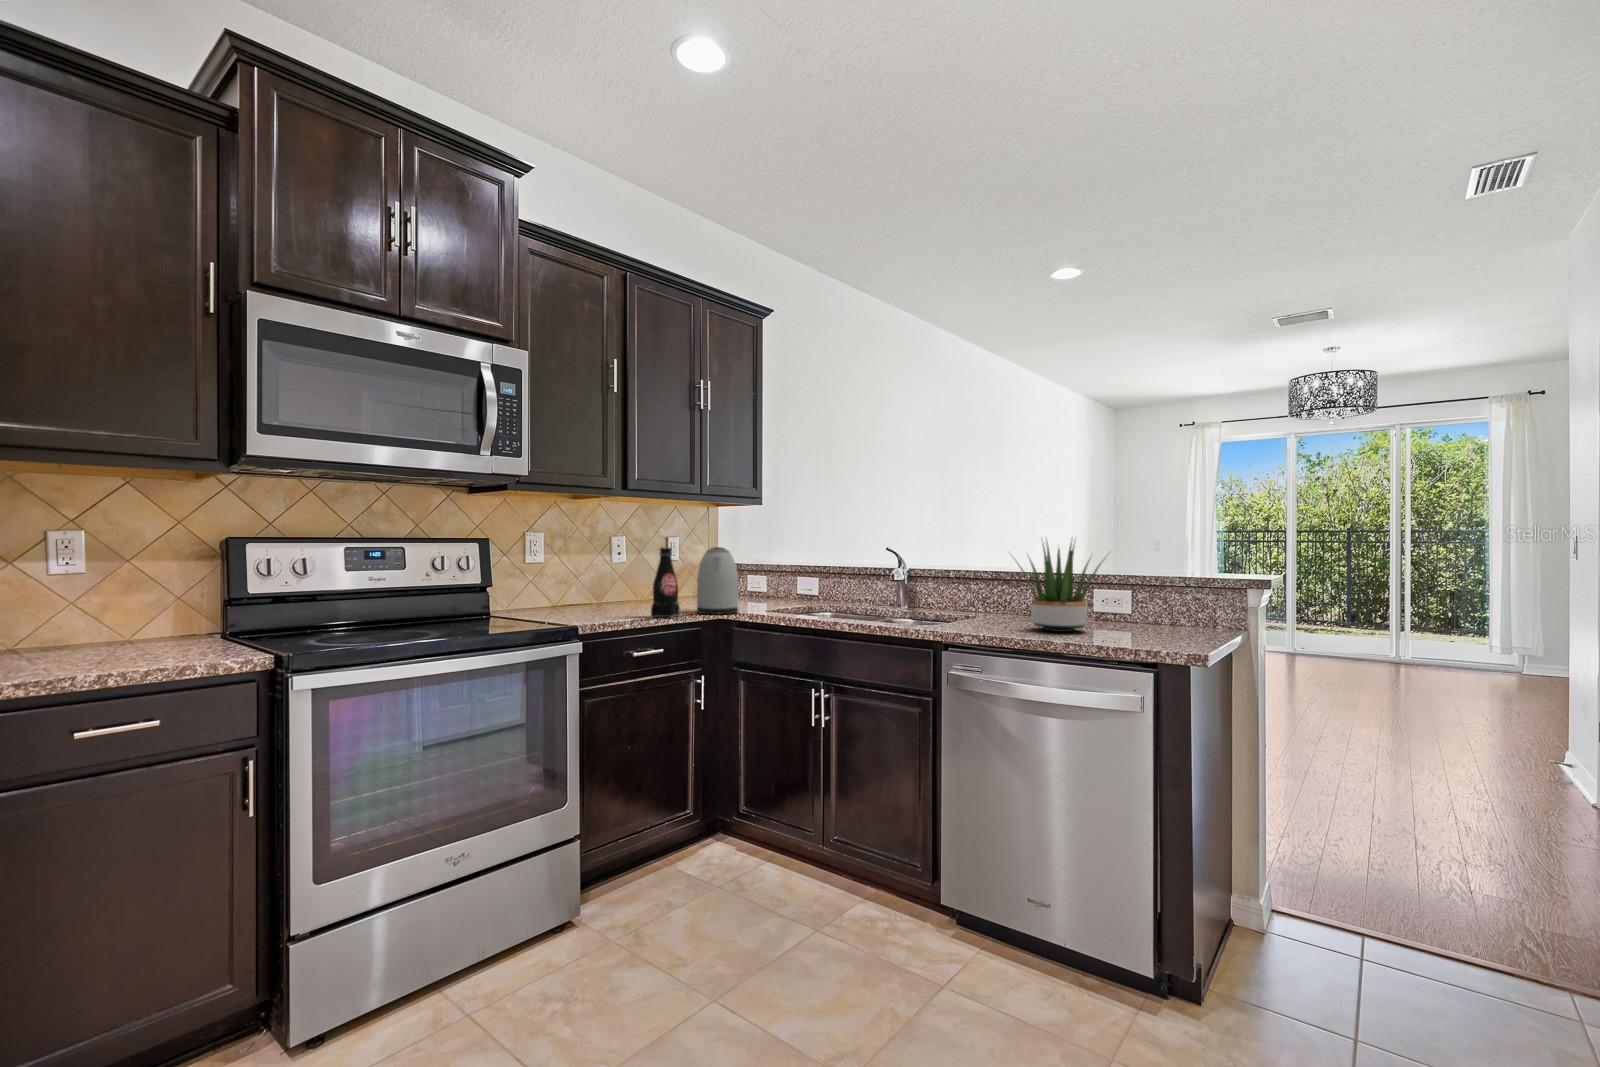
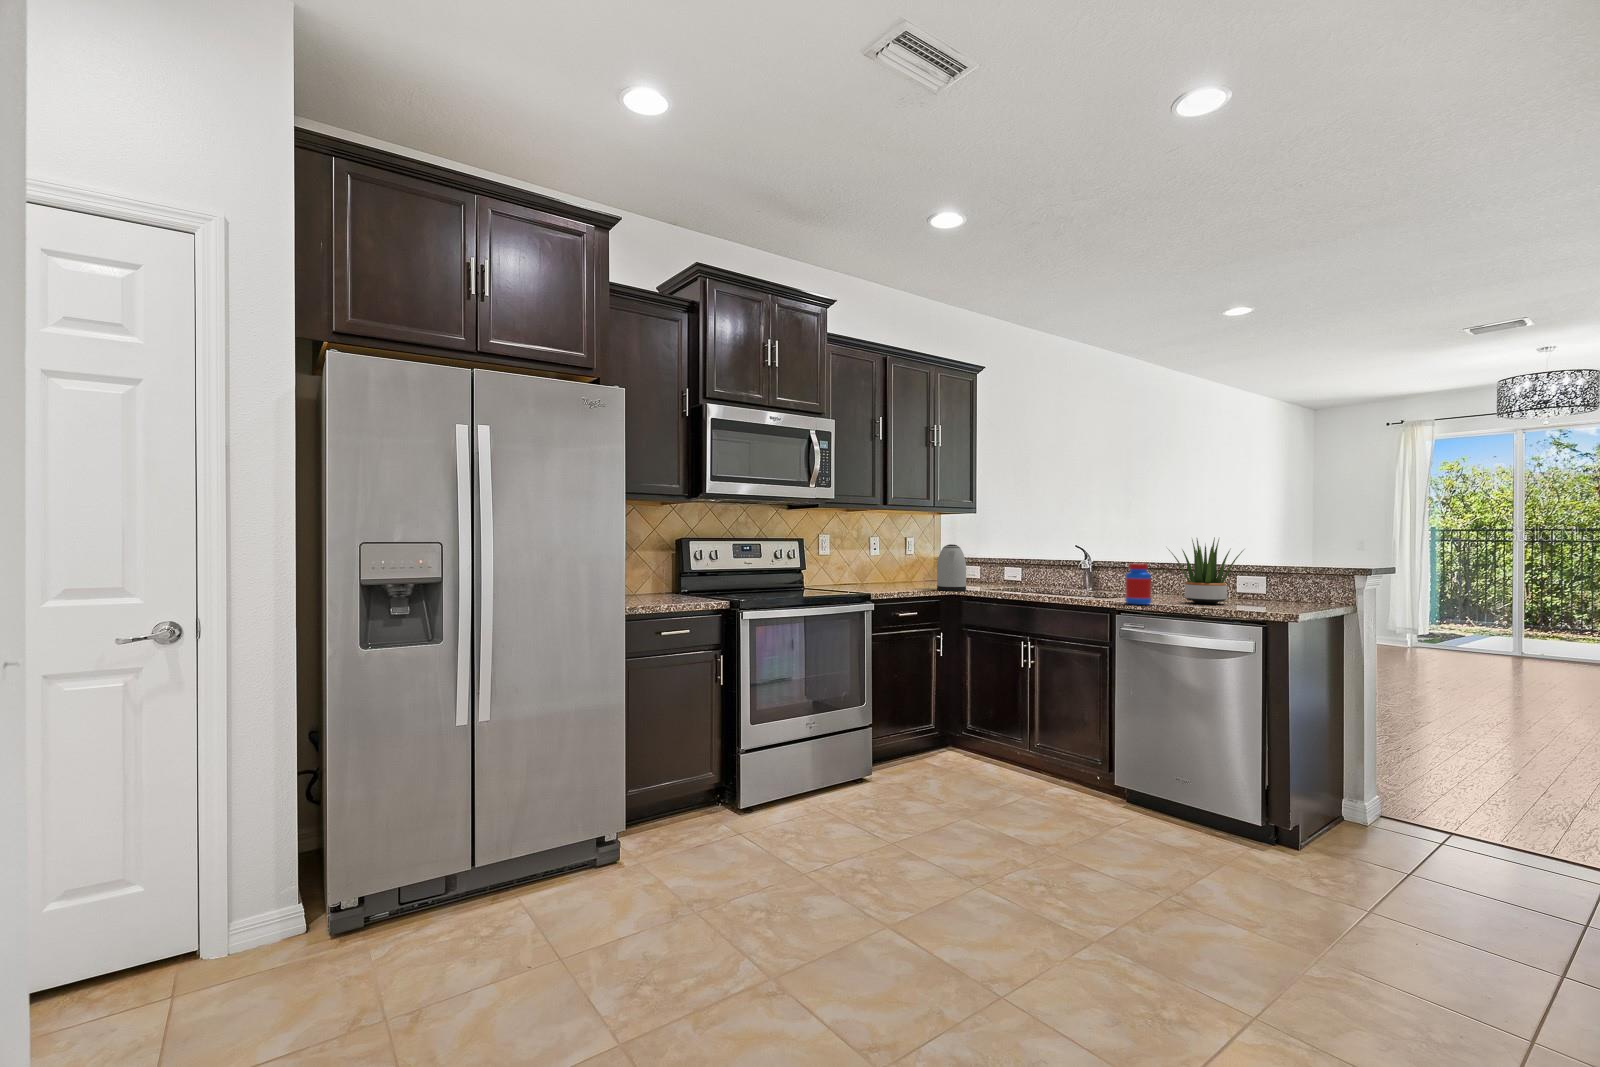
bottle: present [651,548,680,618] -> none [909,544,927,592]
jar: none [955,575,991,638] -> present [1125,563,1152,605]

